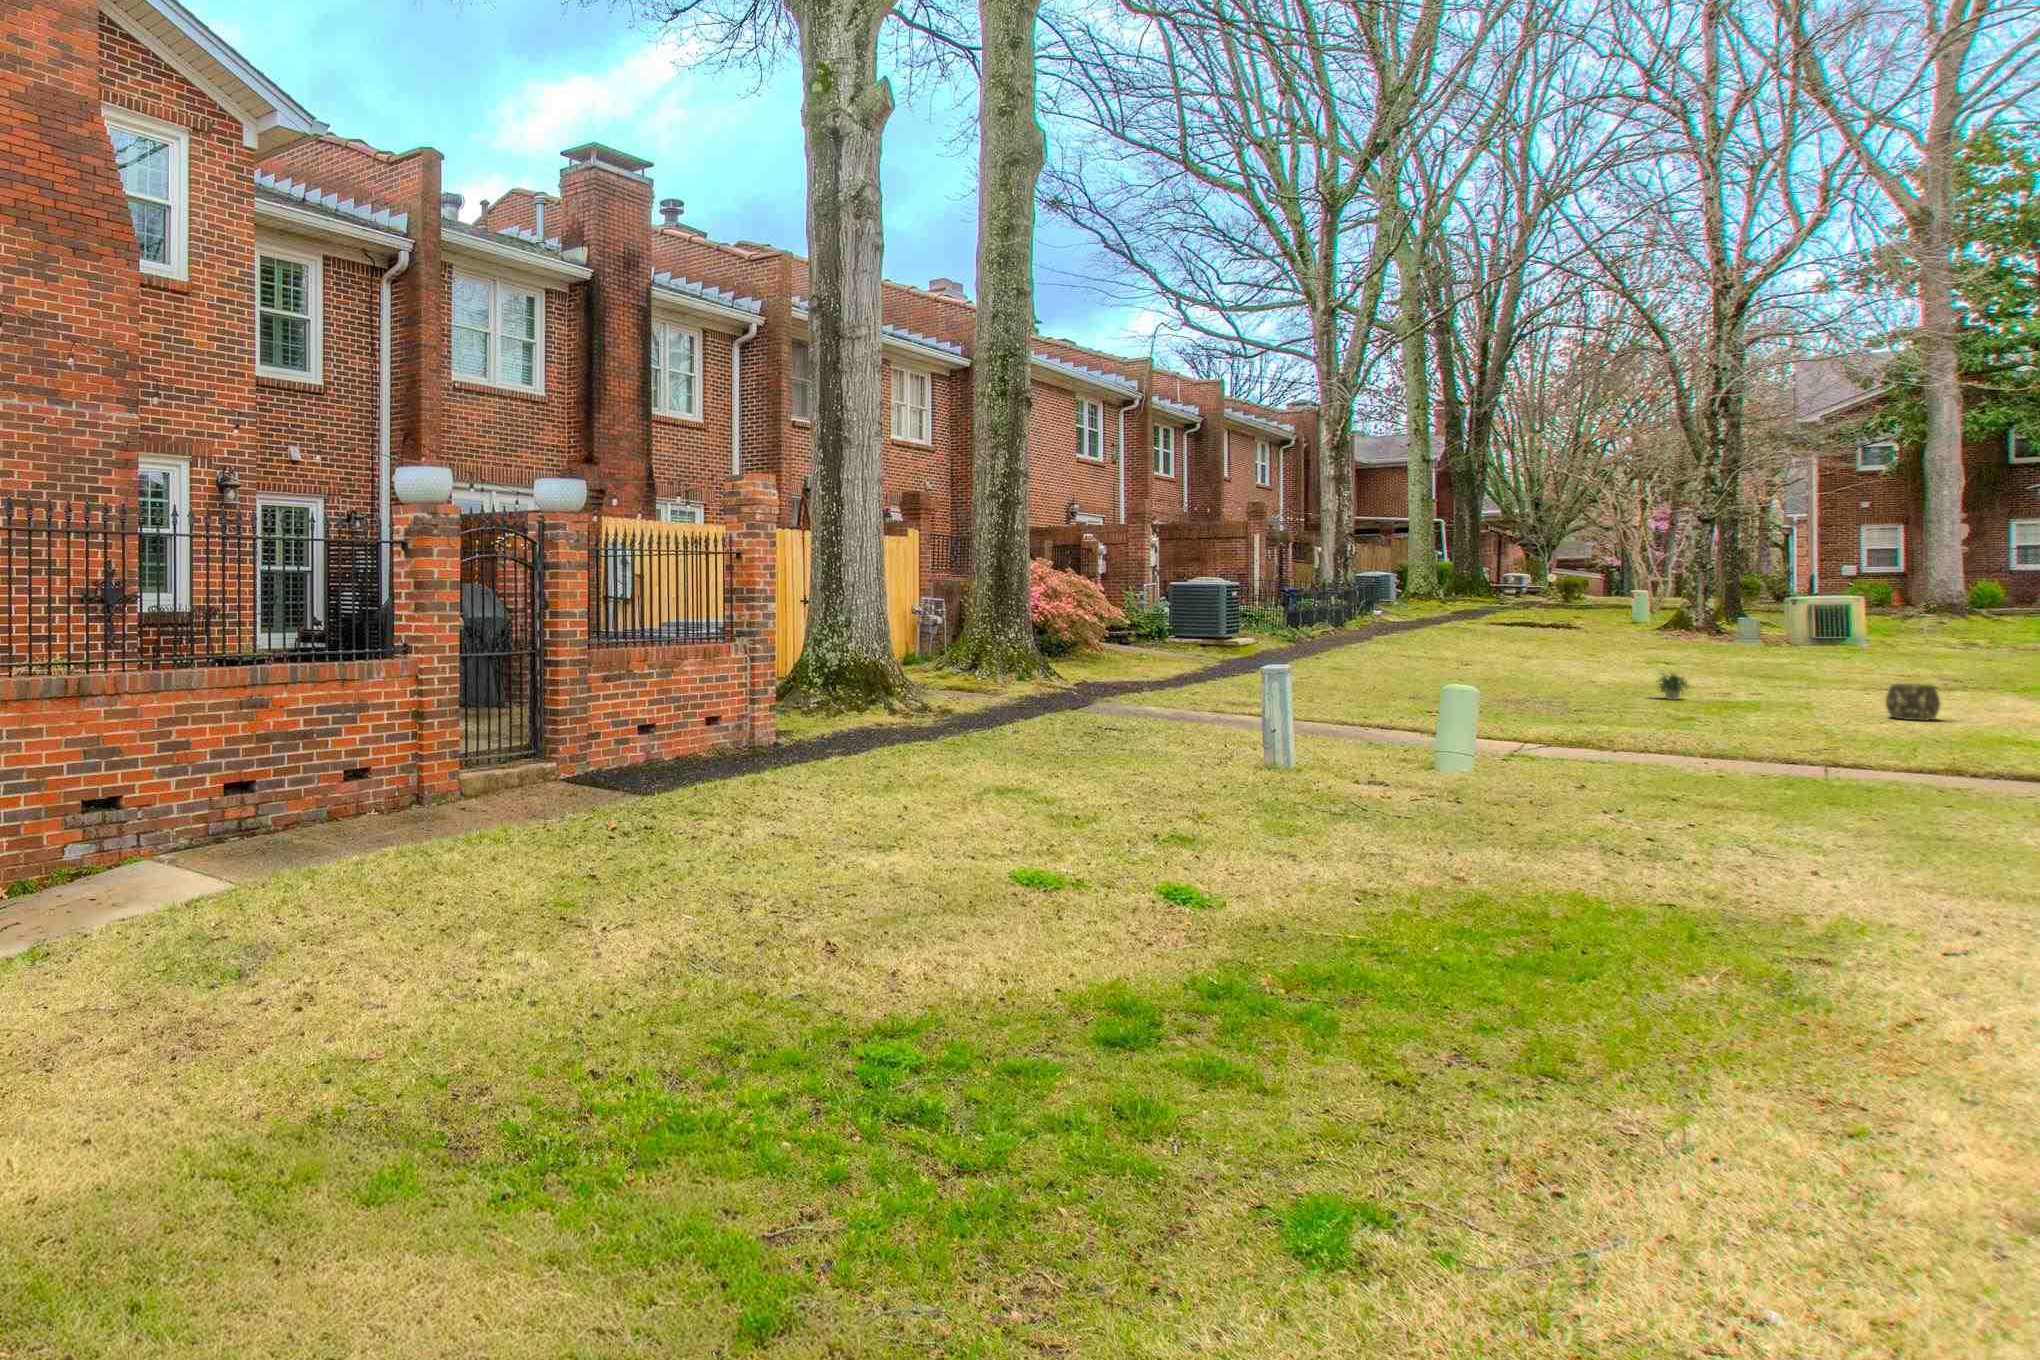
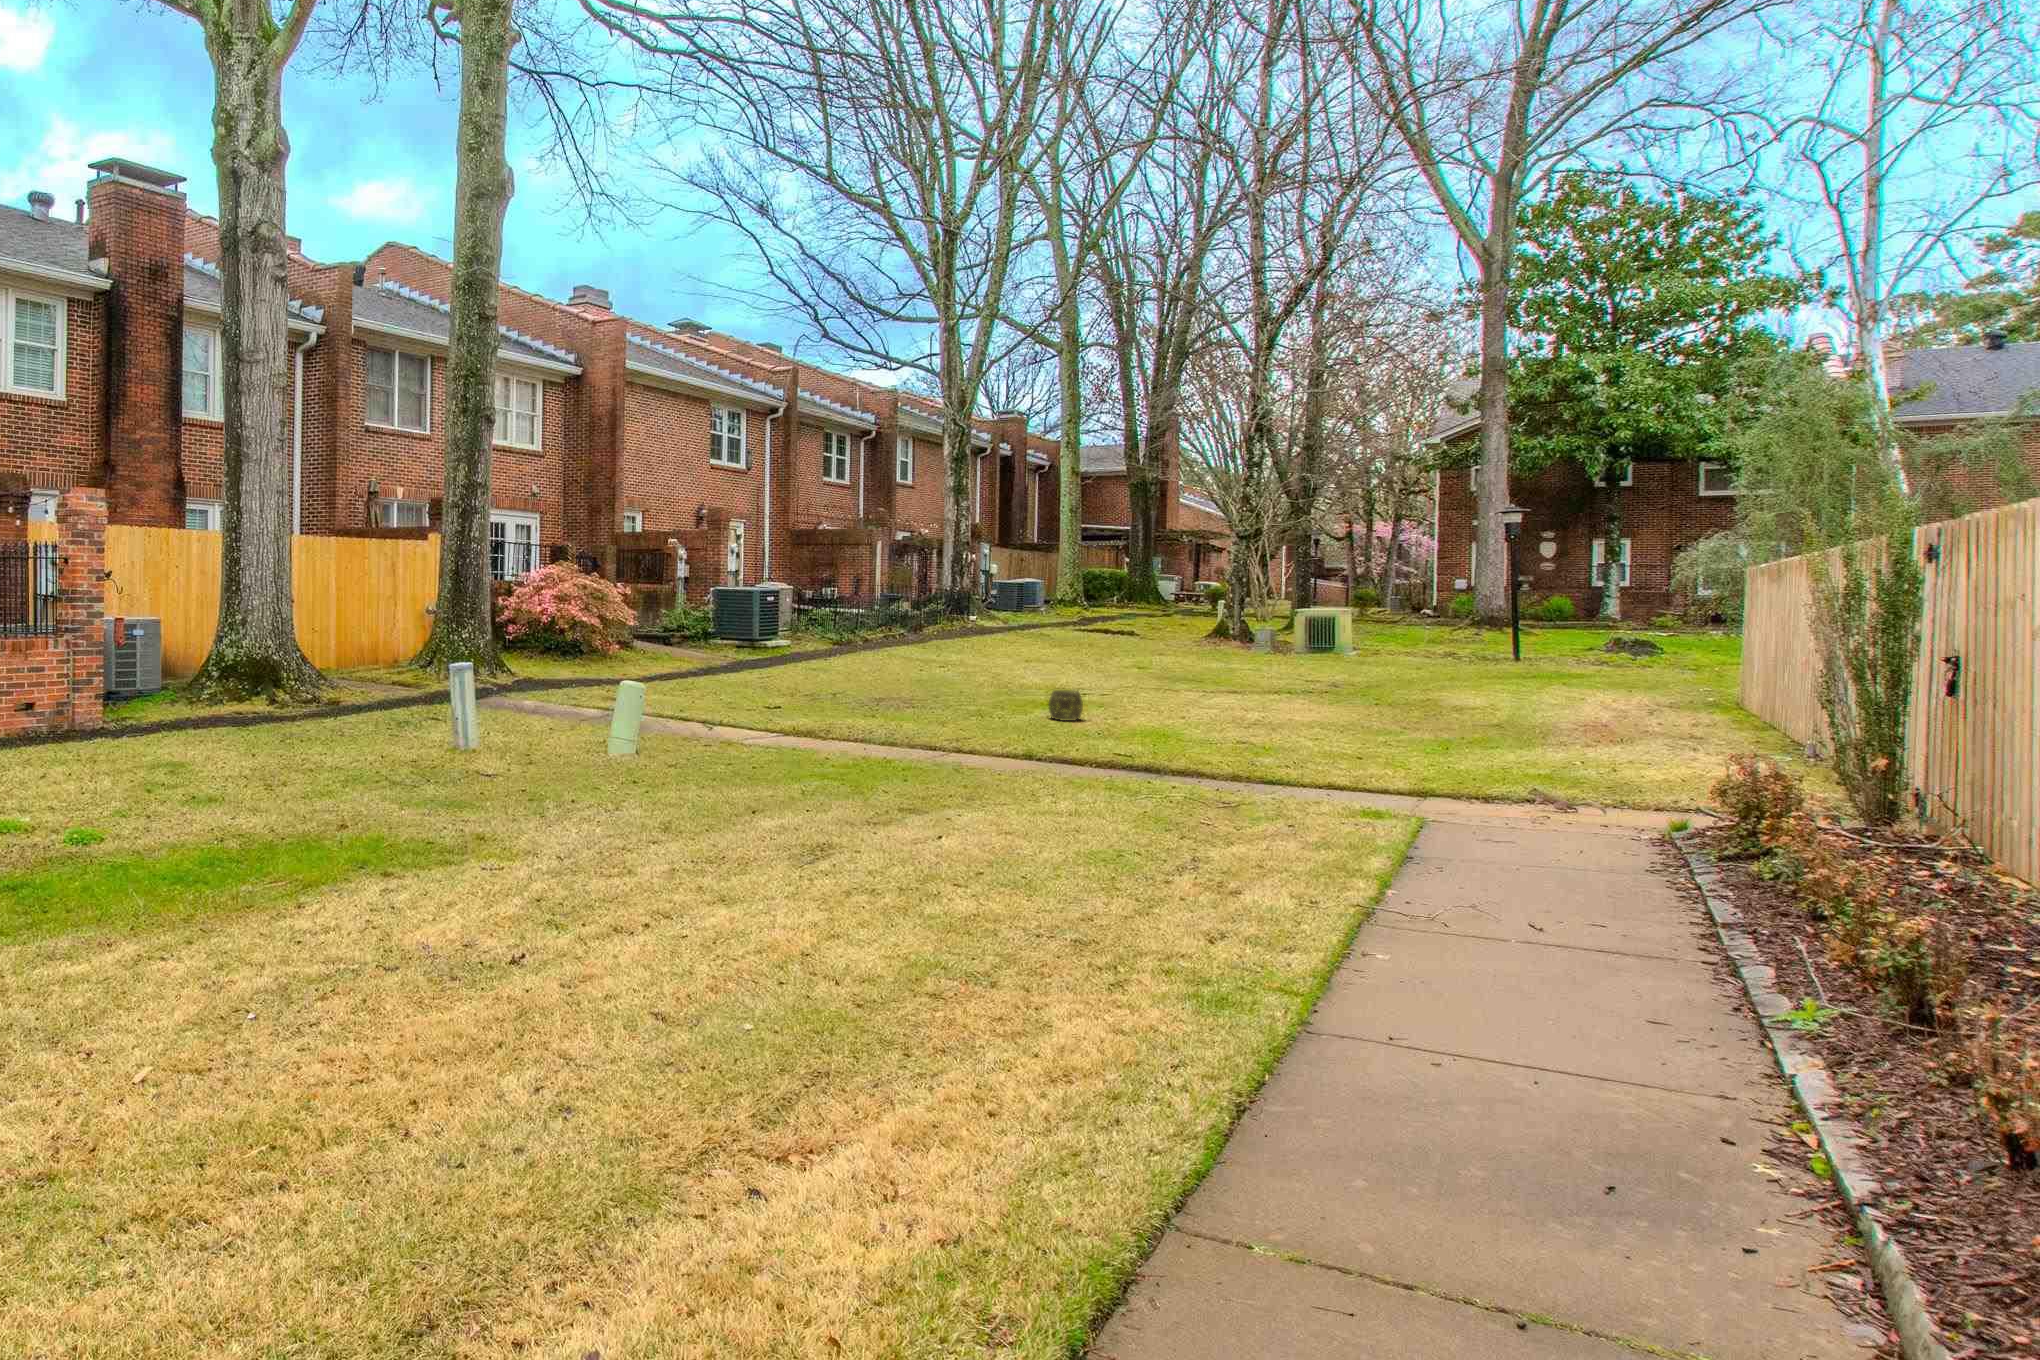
potted plant: present [1656,674,1689,700] -> none [933,674,959,699]

